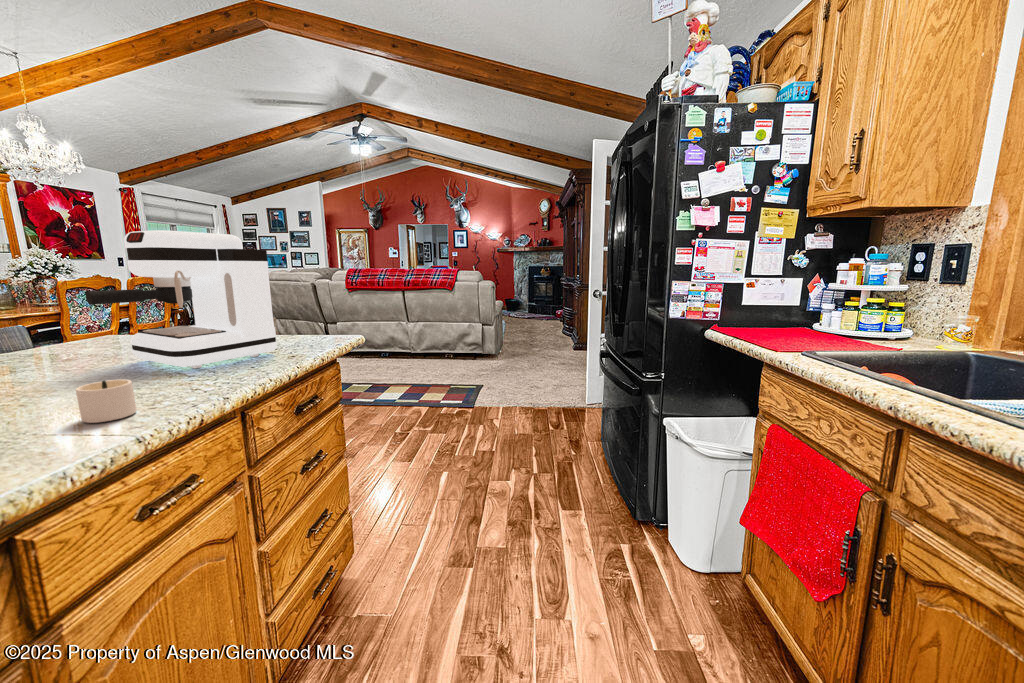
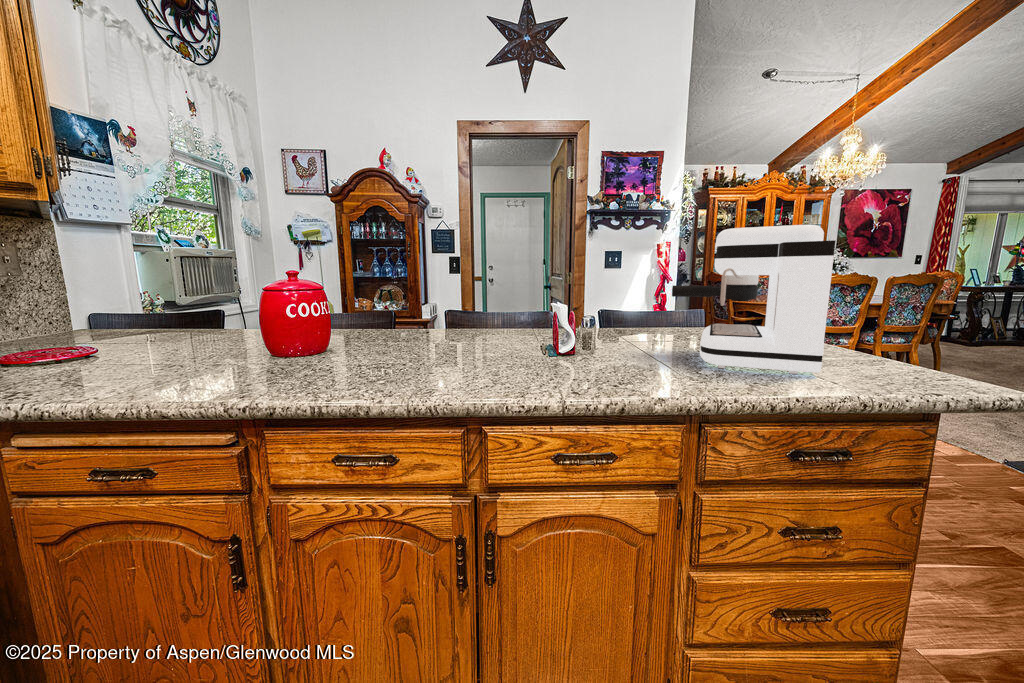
candle: present [76,380,136,423] -> none [576,353,622,385]

